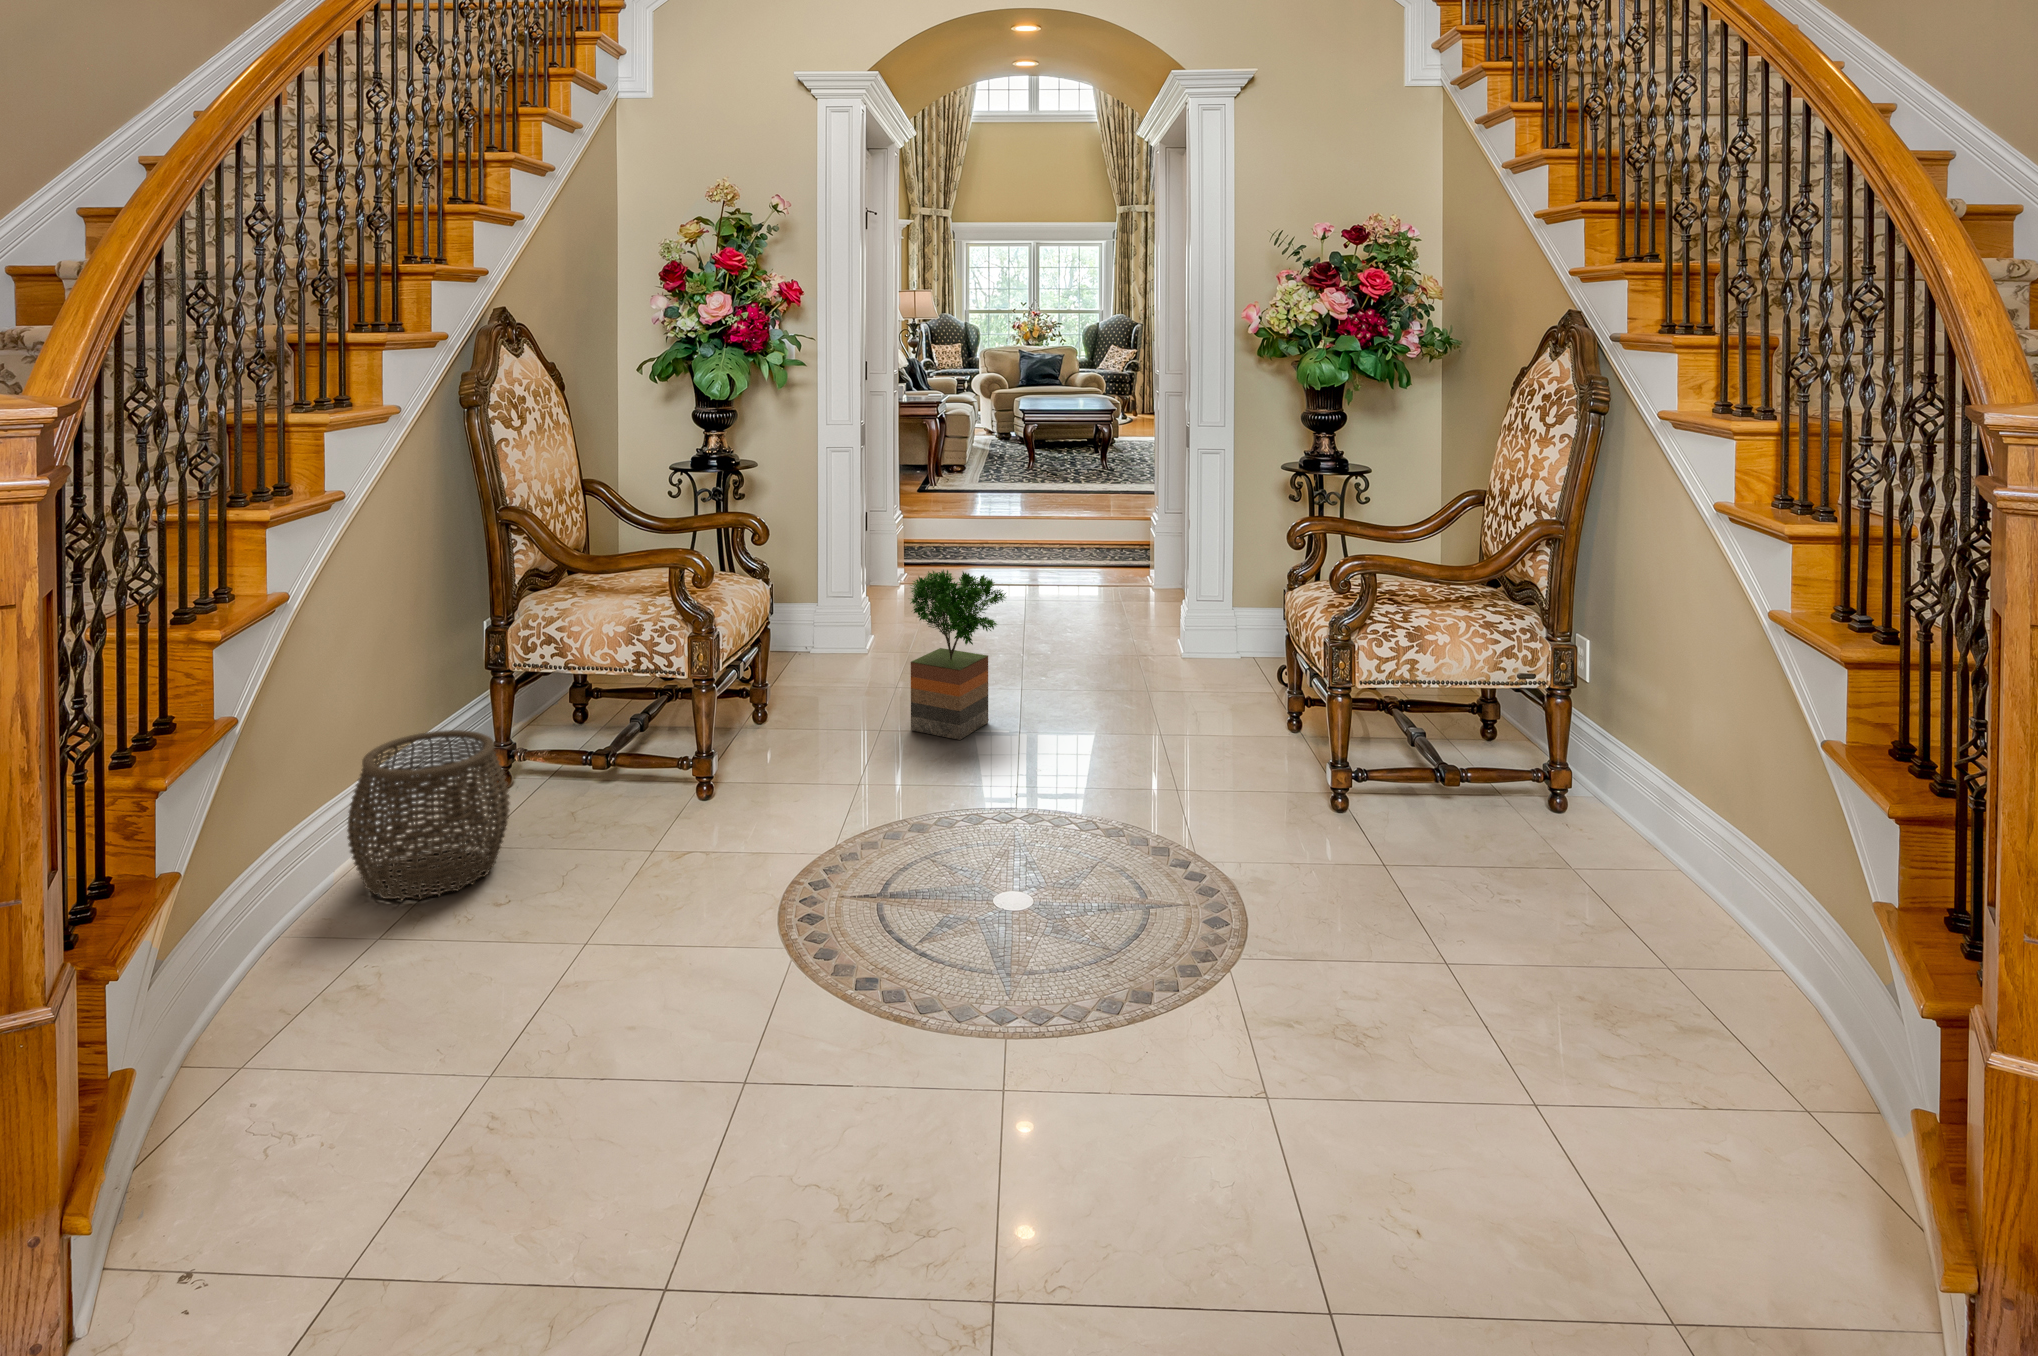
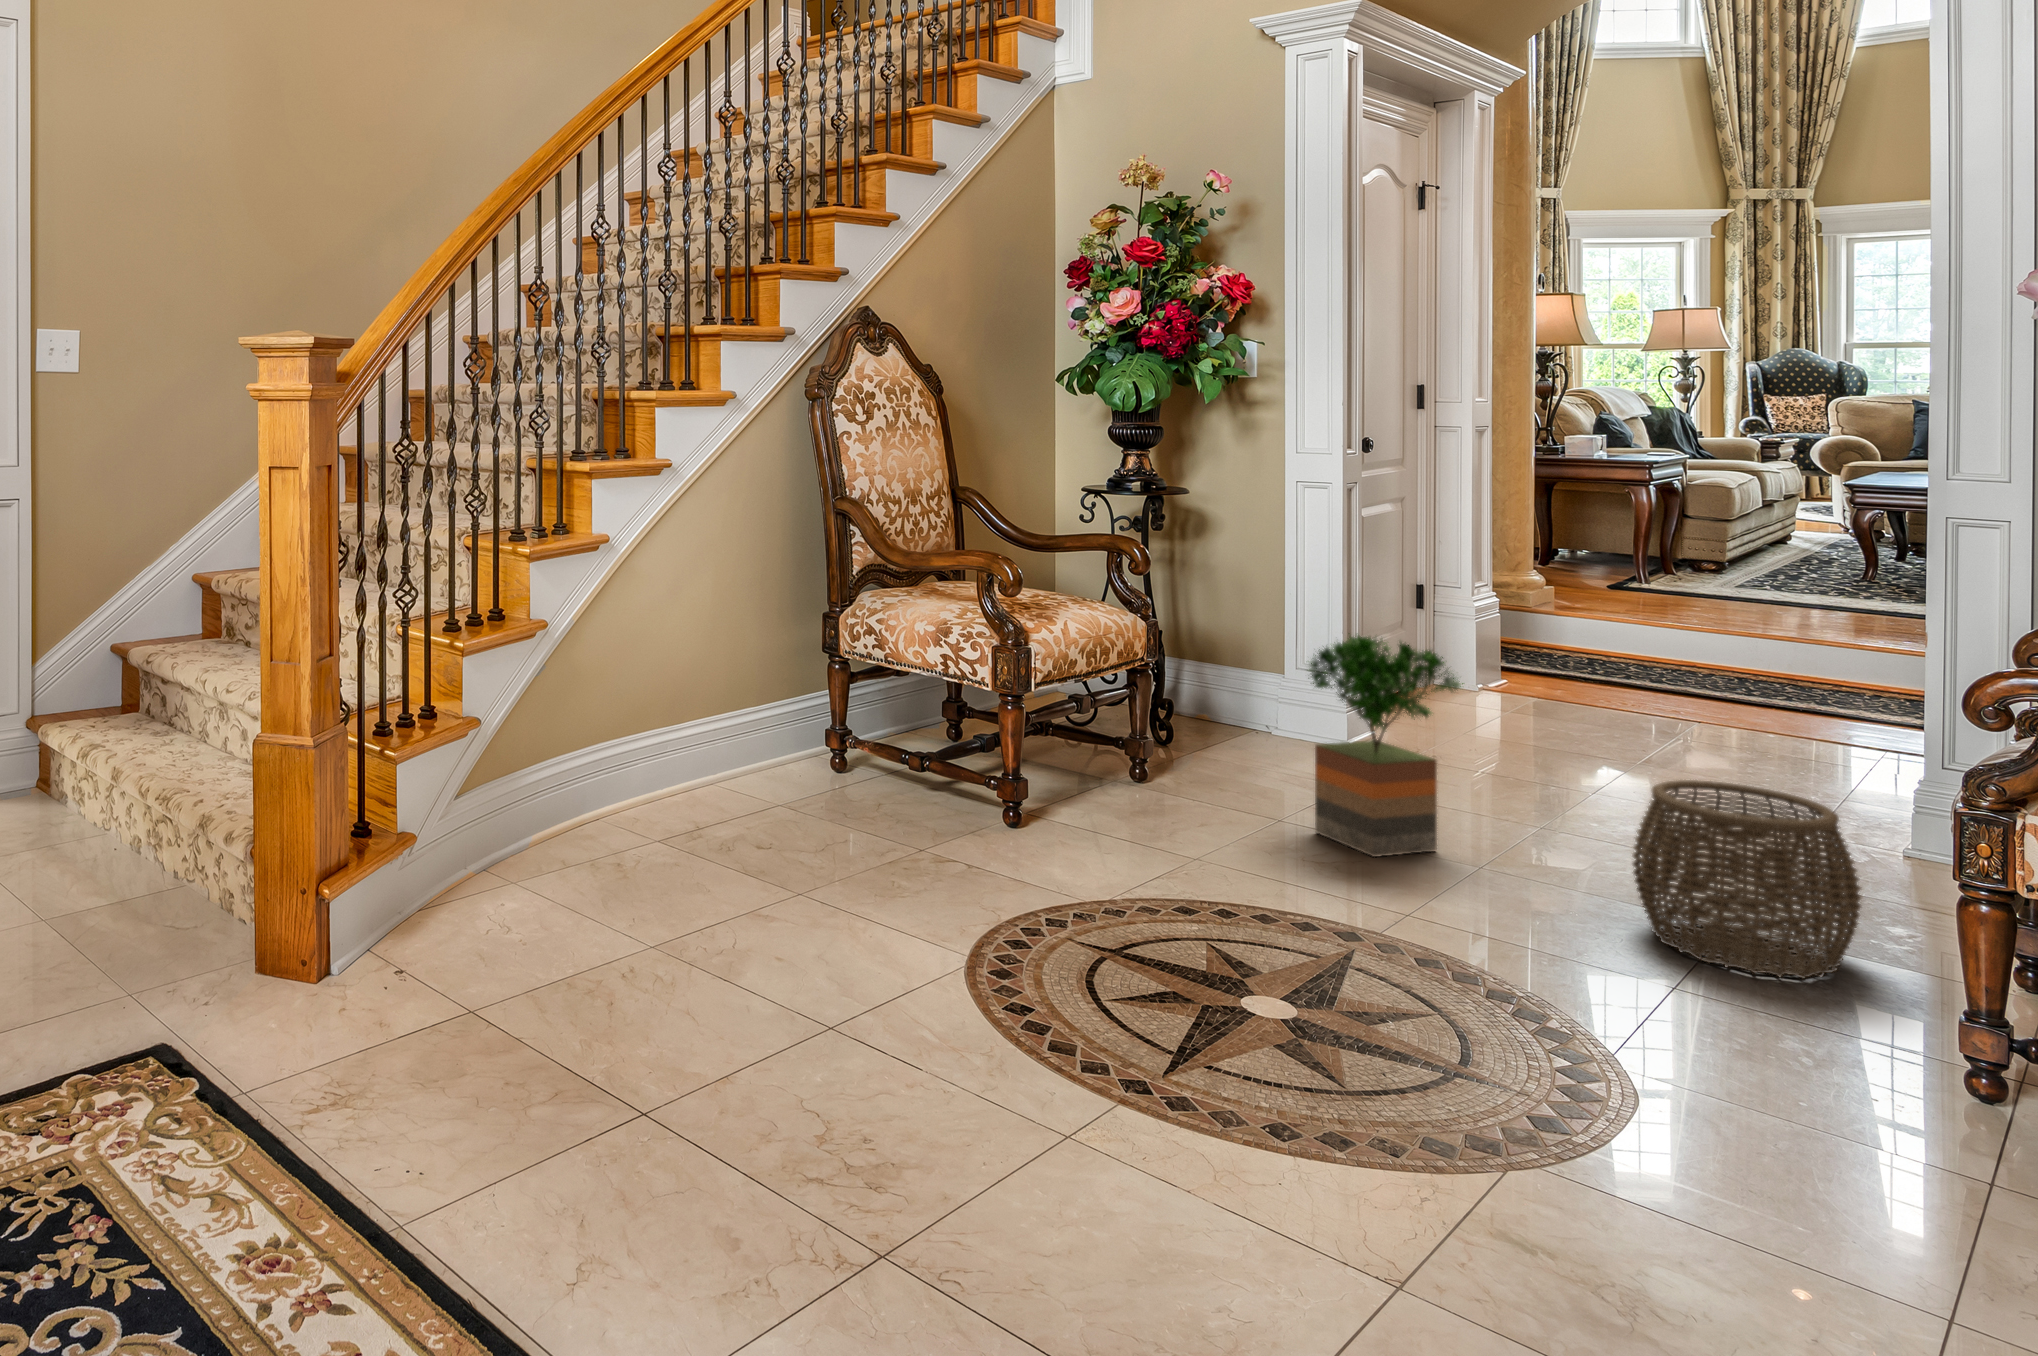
woven basket: present [347,730,510,900] -> present [1632,780,1861,978]

